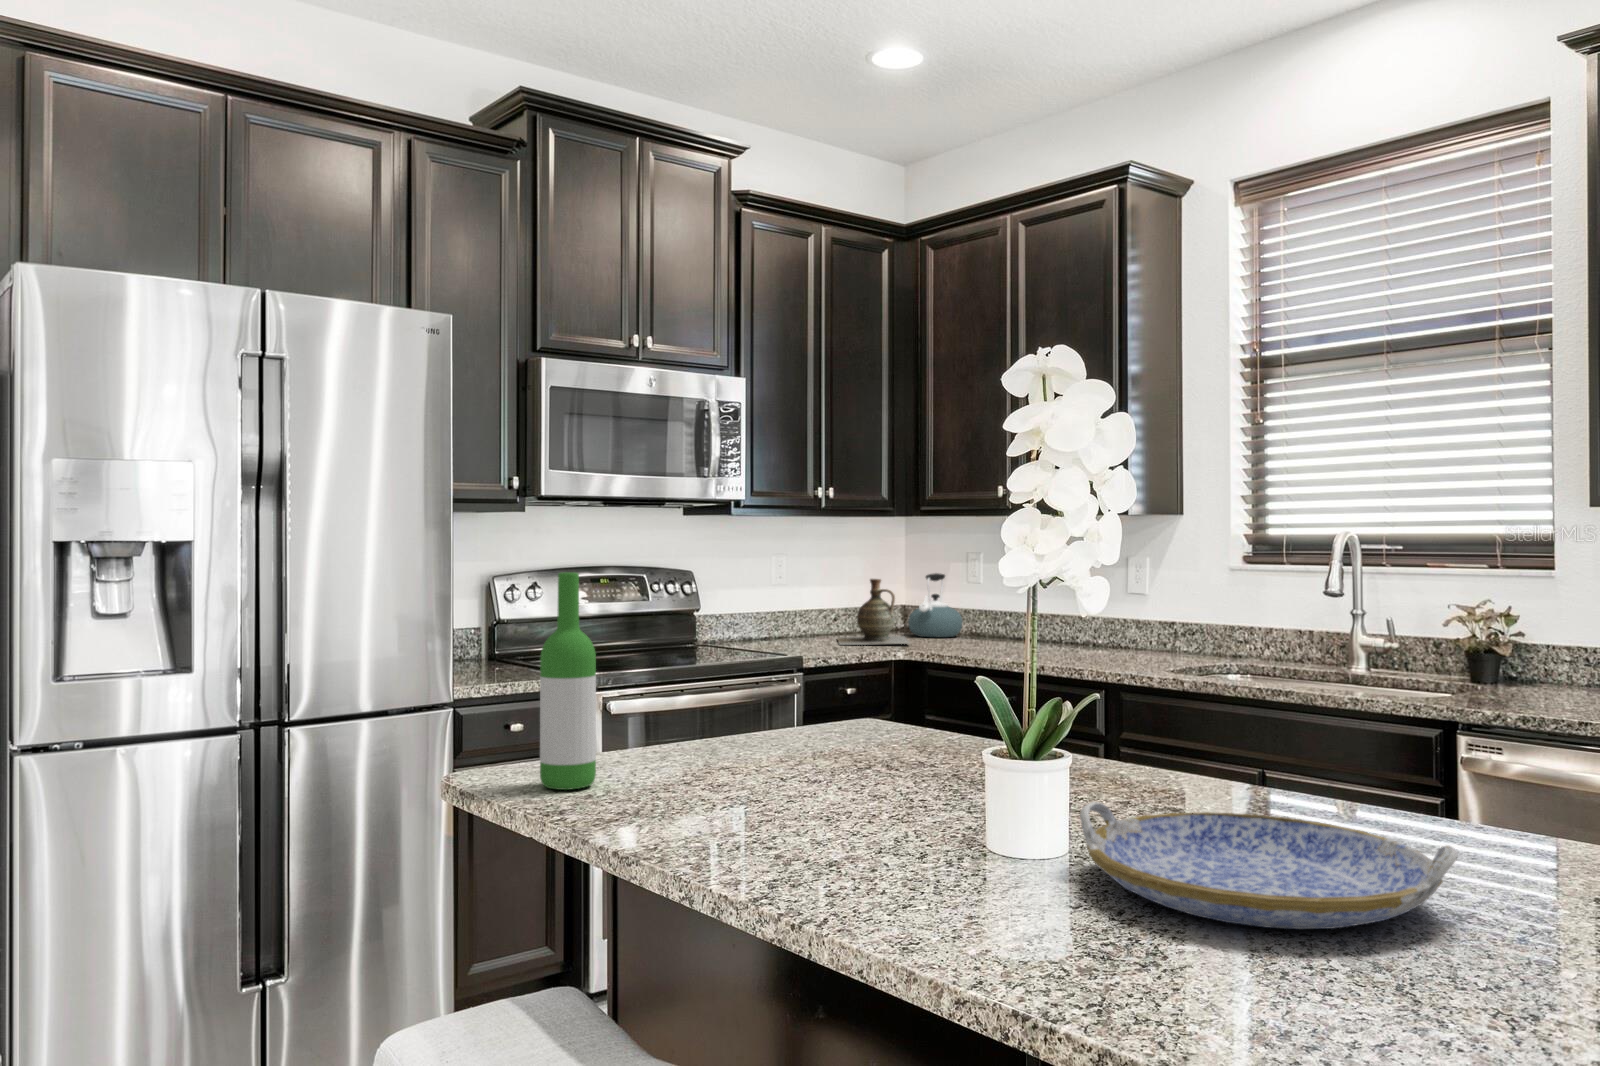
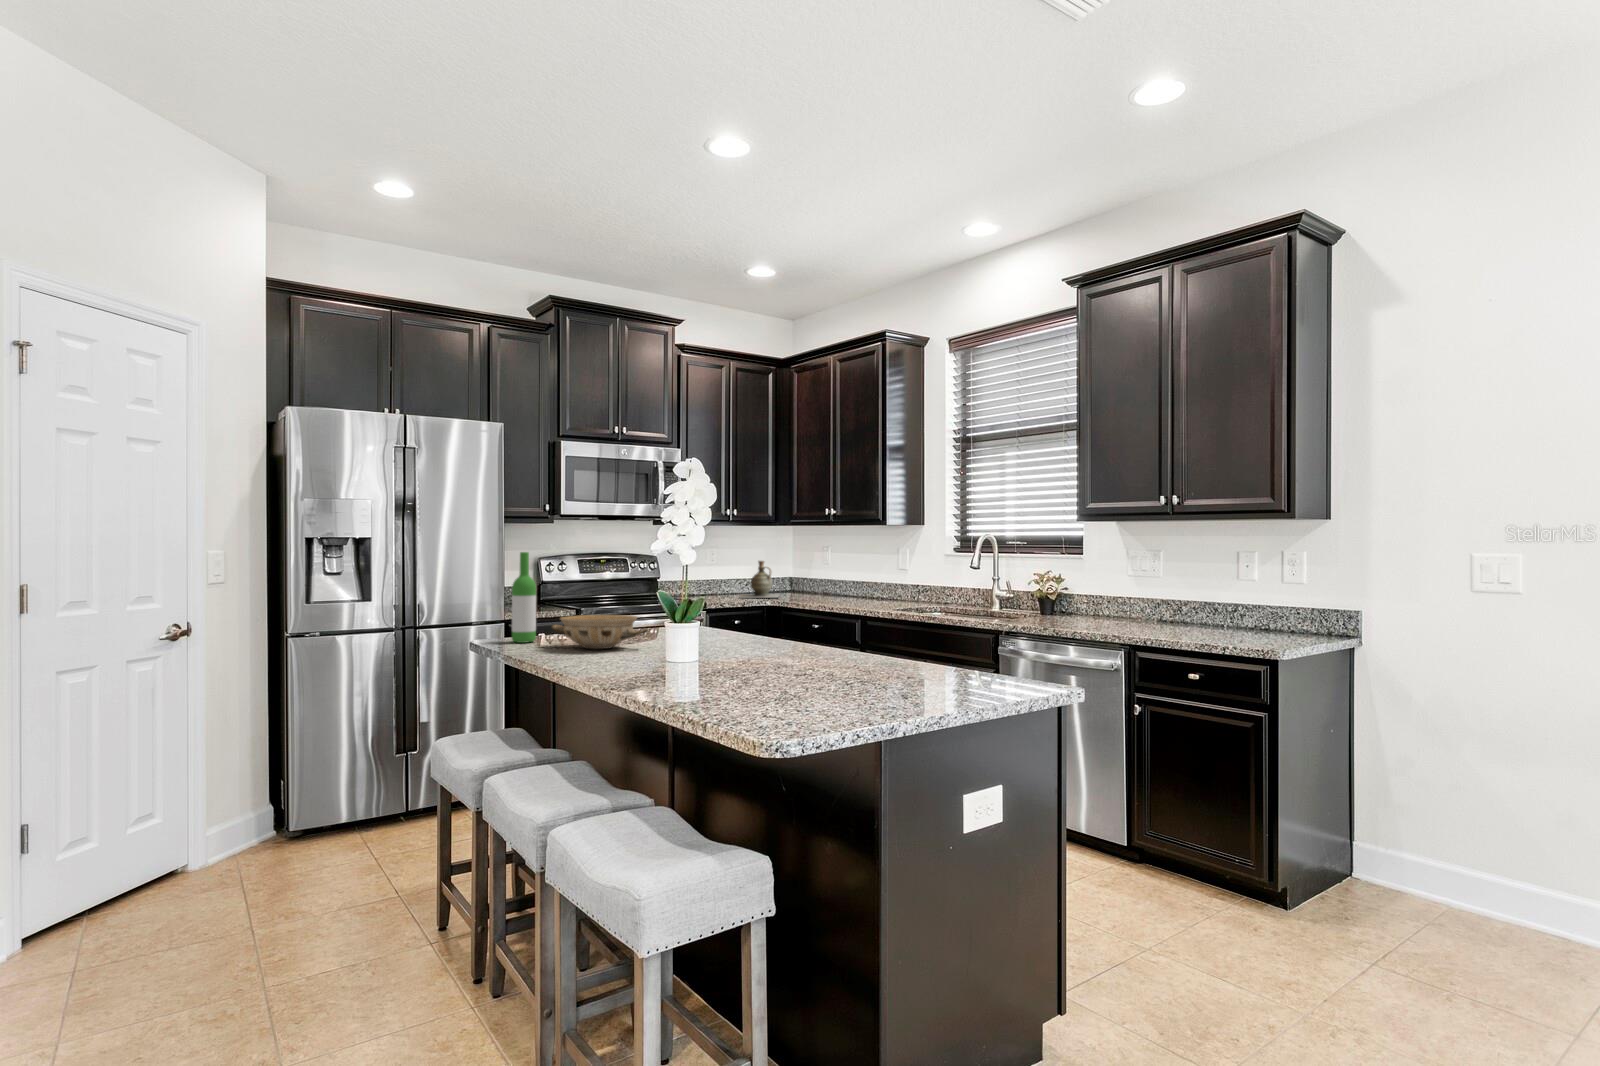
kettle: present [908,573,963,637] -> none [787,558,818,595]
ceramic bowl: none [650,721,894,815] -> present [552,615,648,649]
serving tray: present [1080,802,1458,929] -> none [682,637,801,672]

